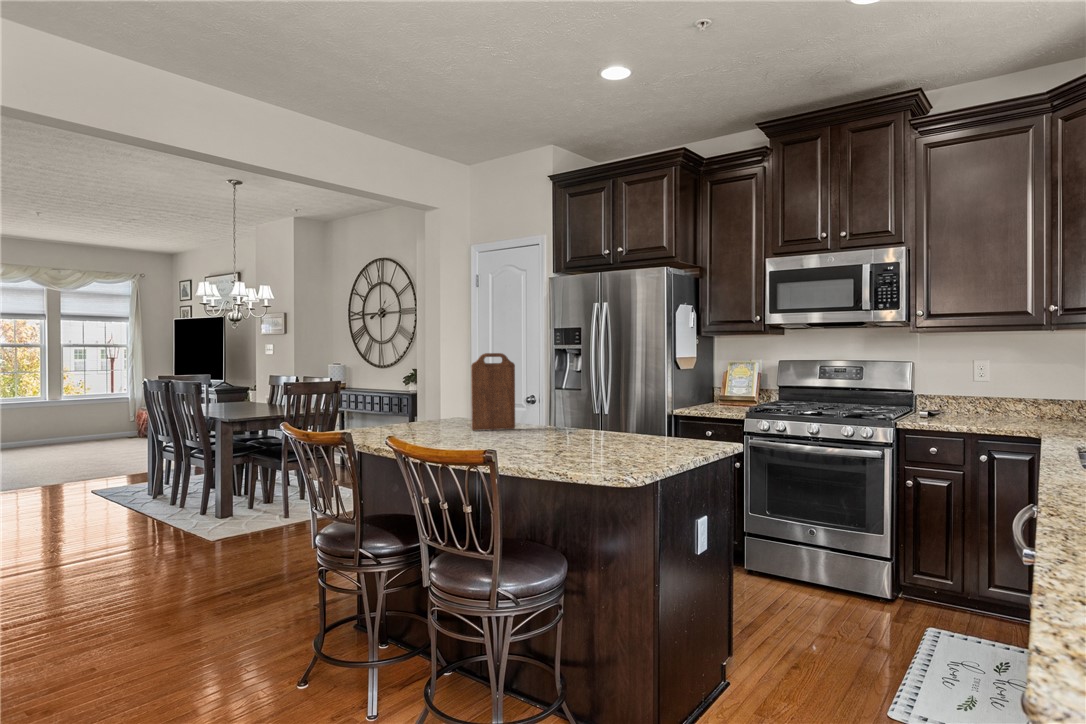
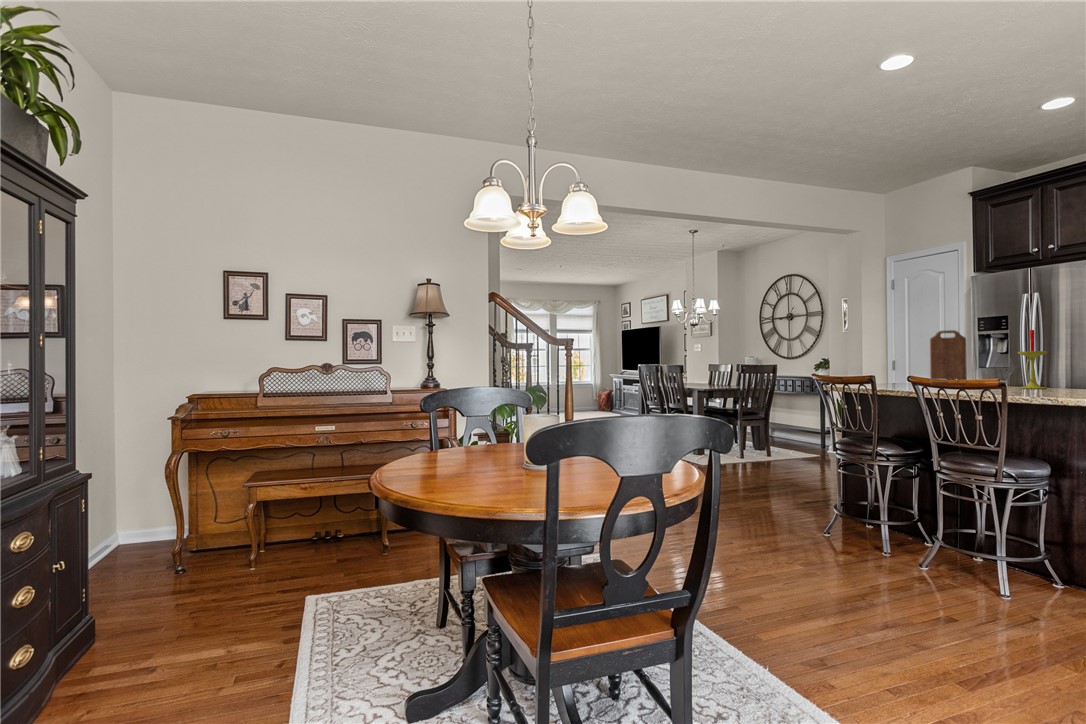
candle: none [553,360,587,449] -> present [1018,330,1047,389]

